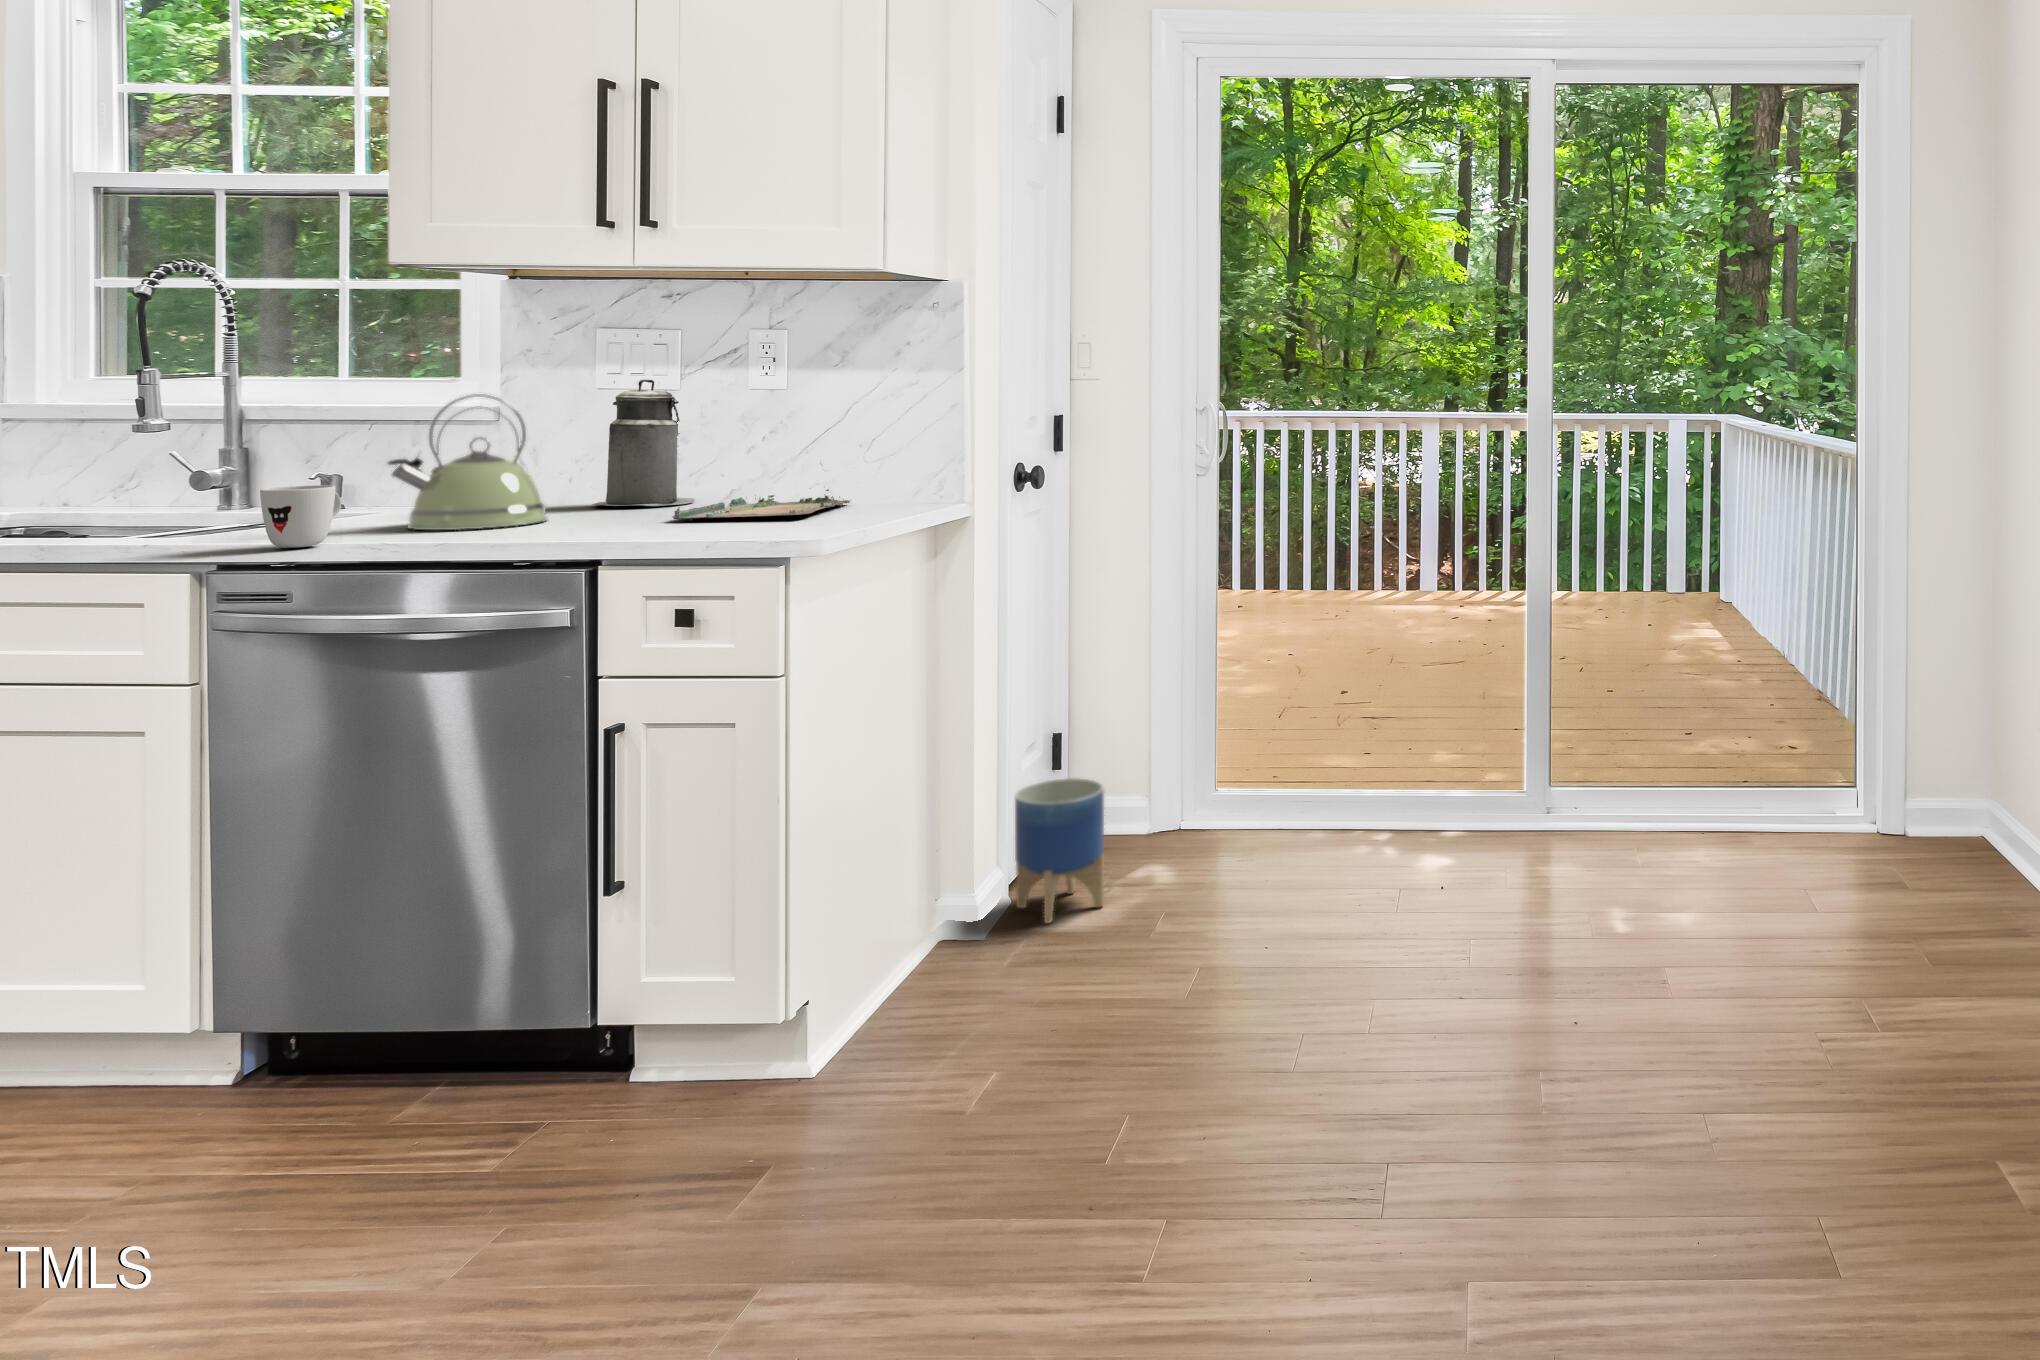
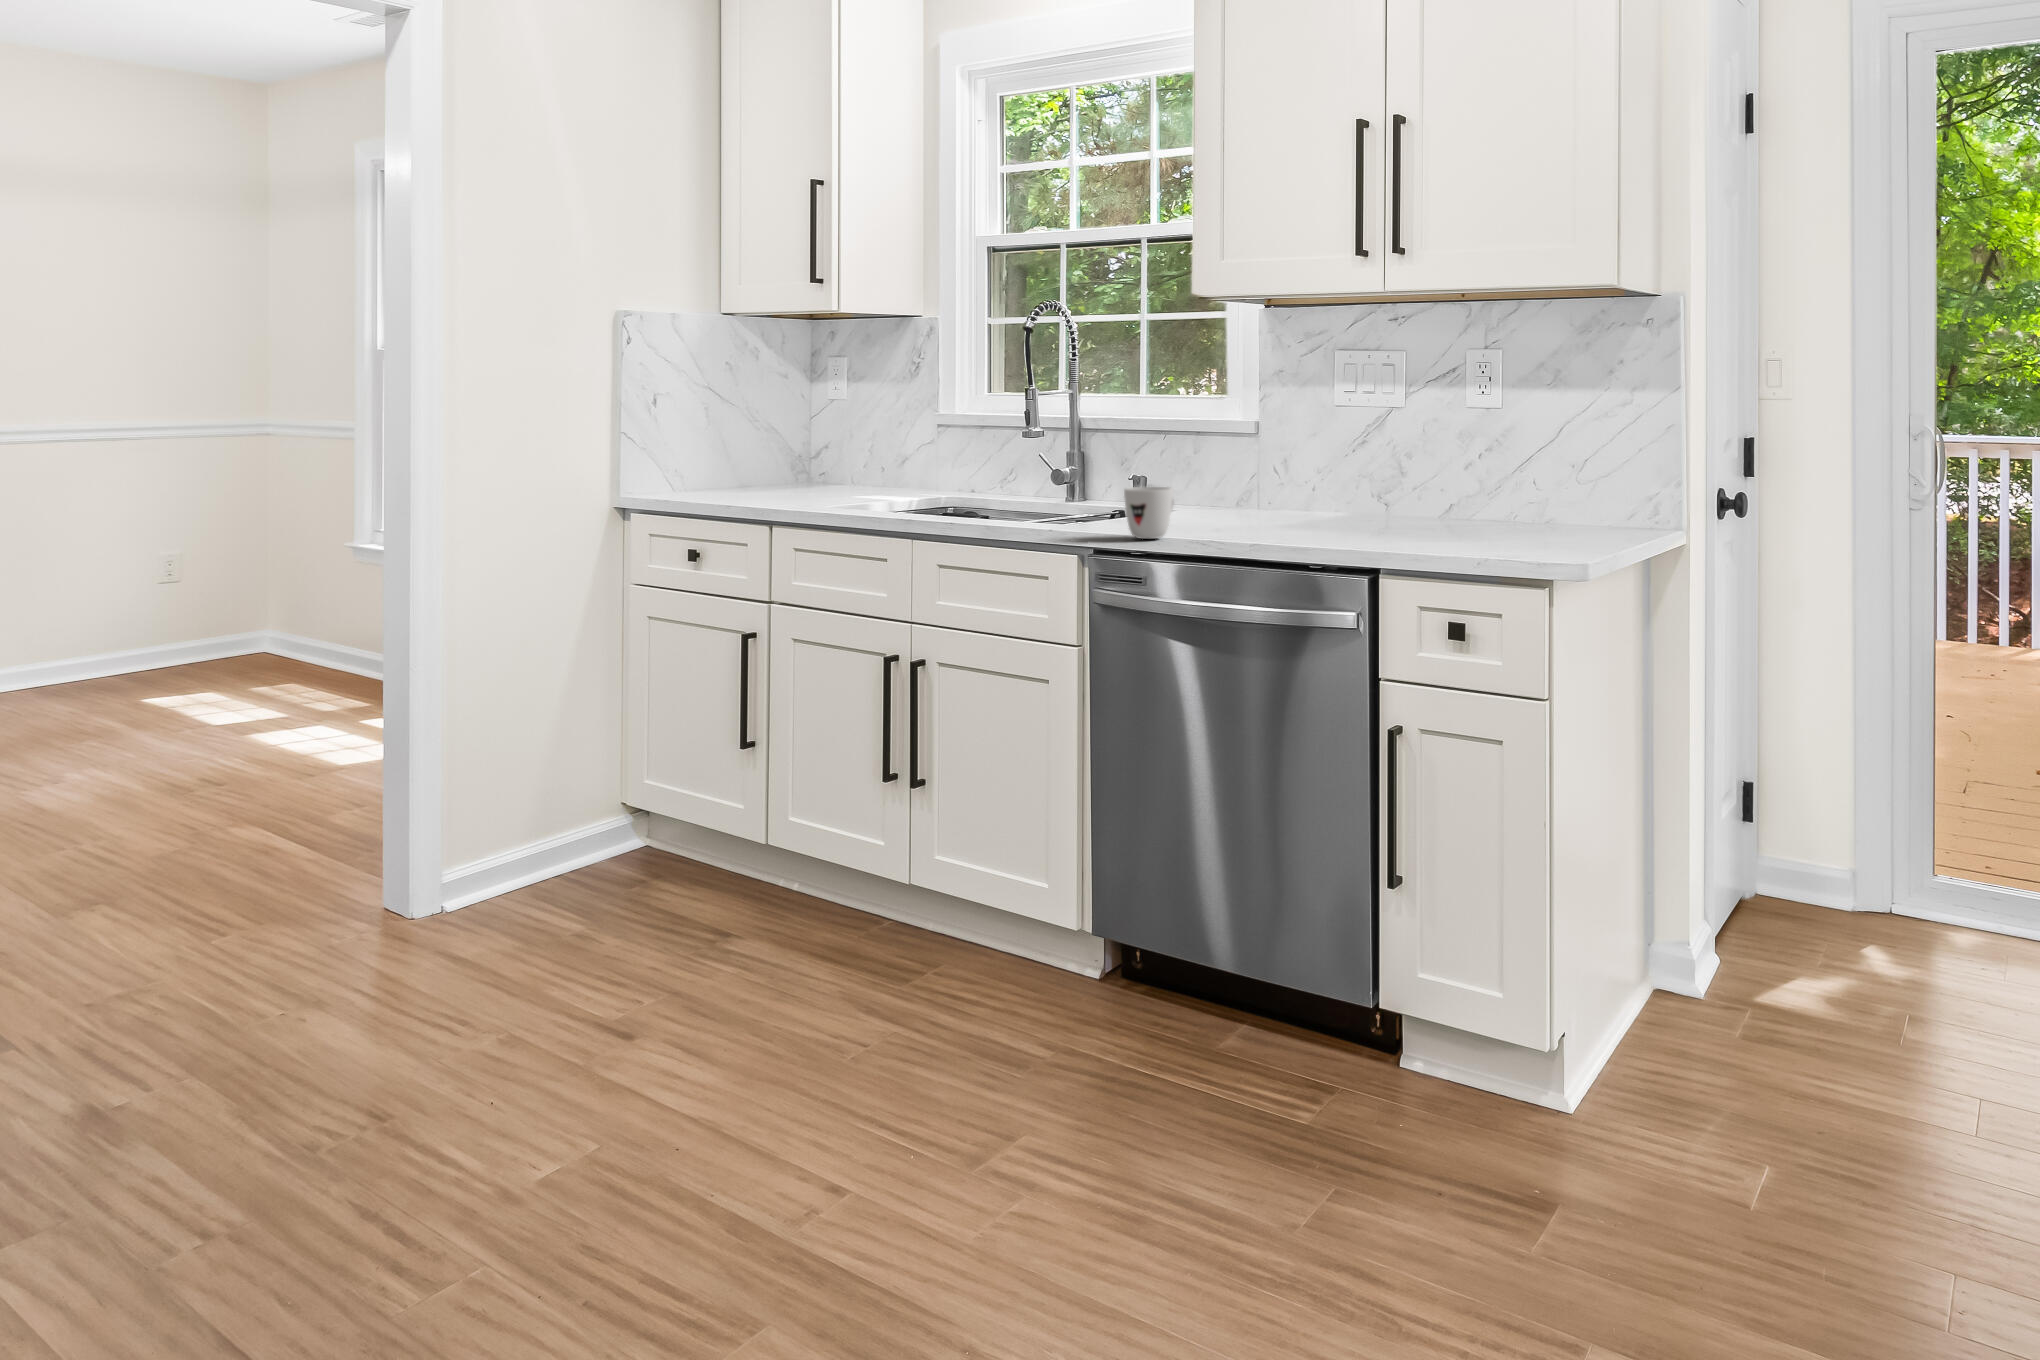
canister: present [593,379,695,506] -> none [1338,398,1421,516]
kettle: present [388,394,547,530] -> none [1199,410,1314,530]
tray: present [672,489,850,520] -> none [1419,506,1569,535]
planter: present [1015,778,1104,923] -> none [1733,835,1834,994]

